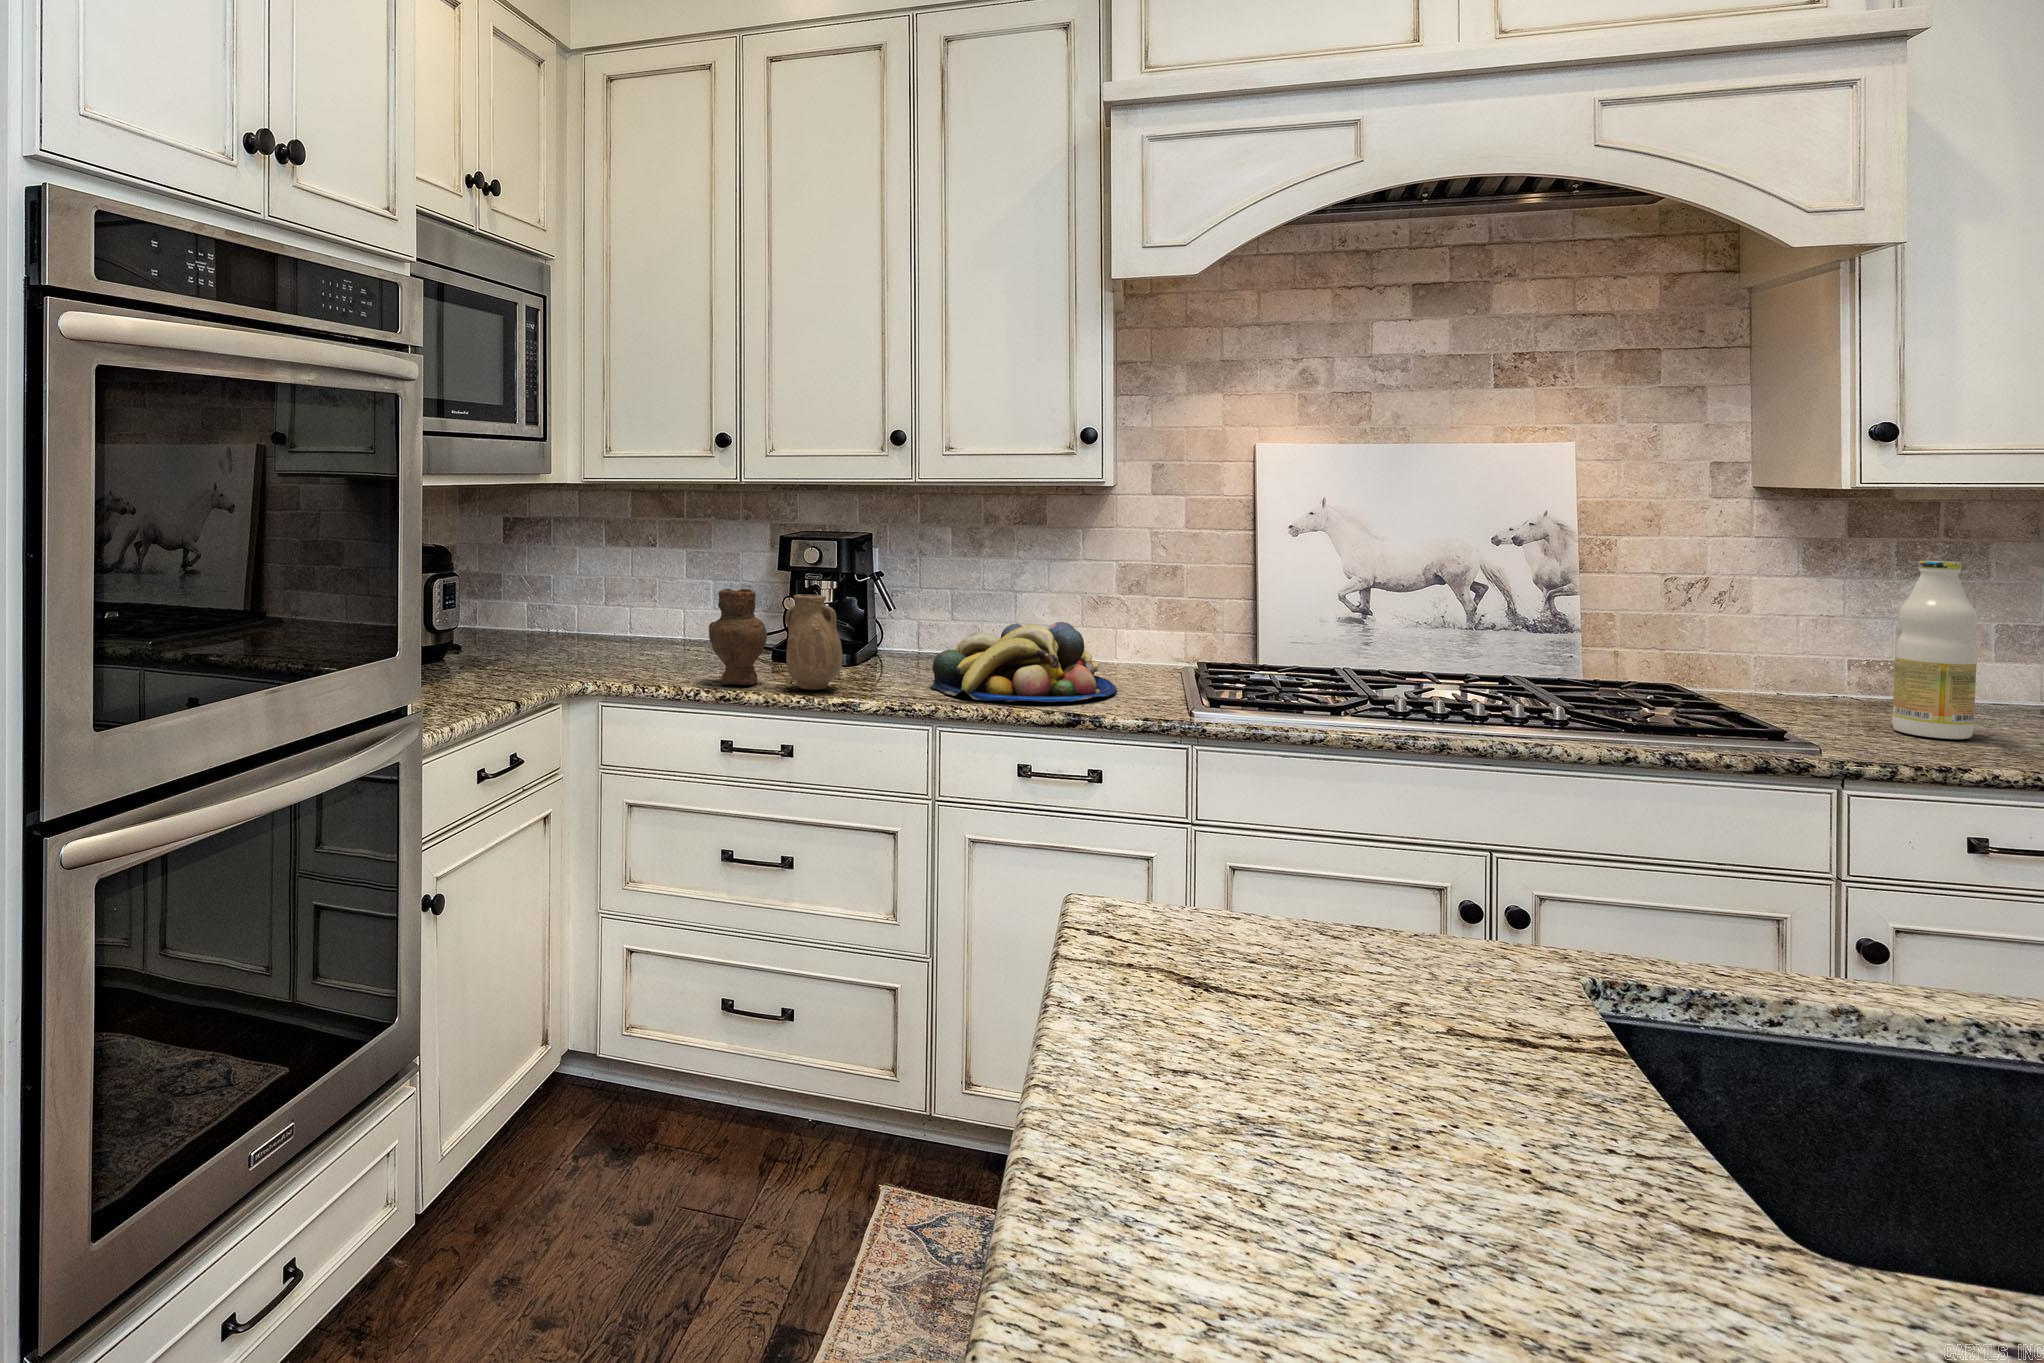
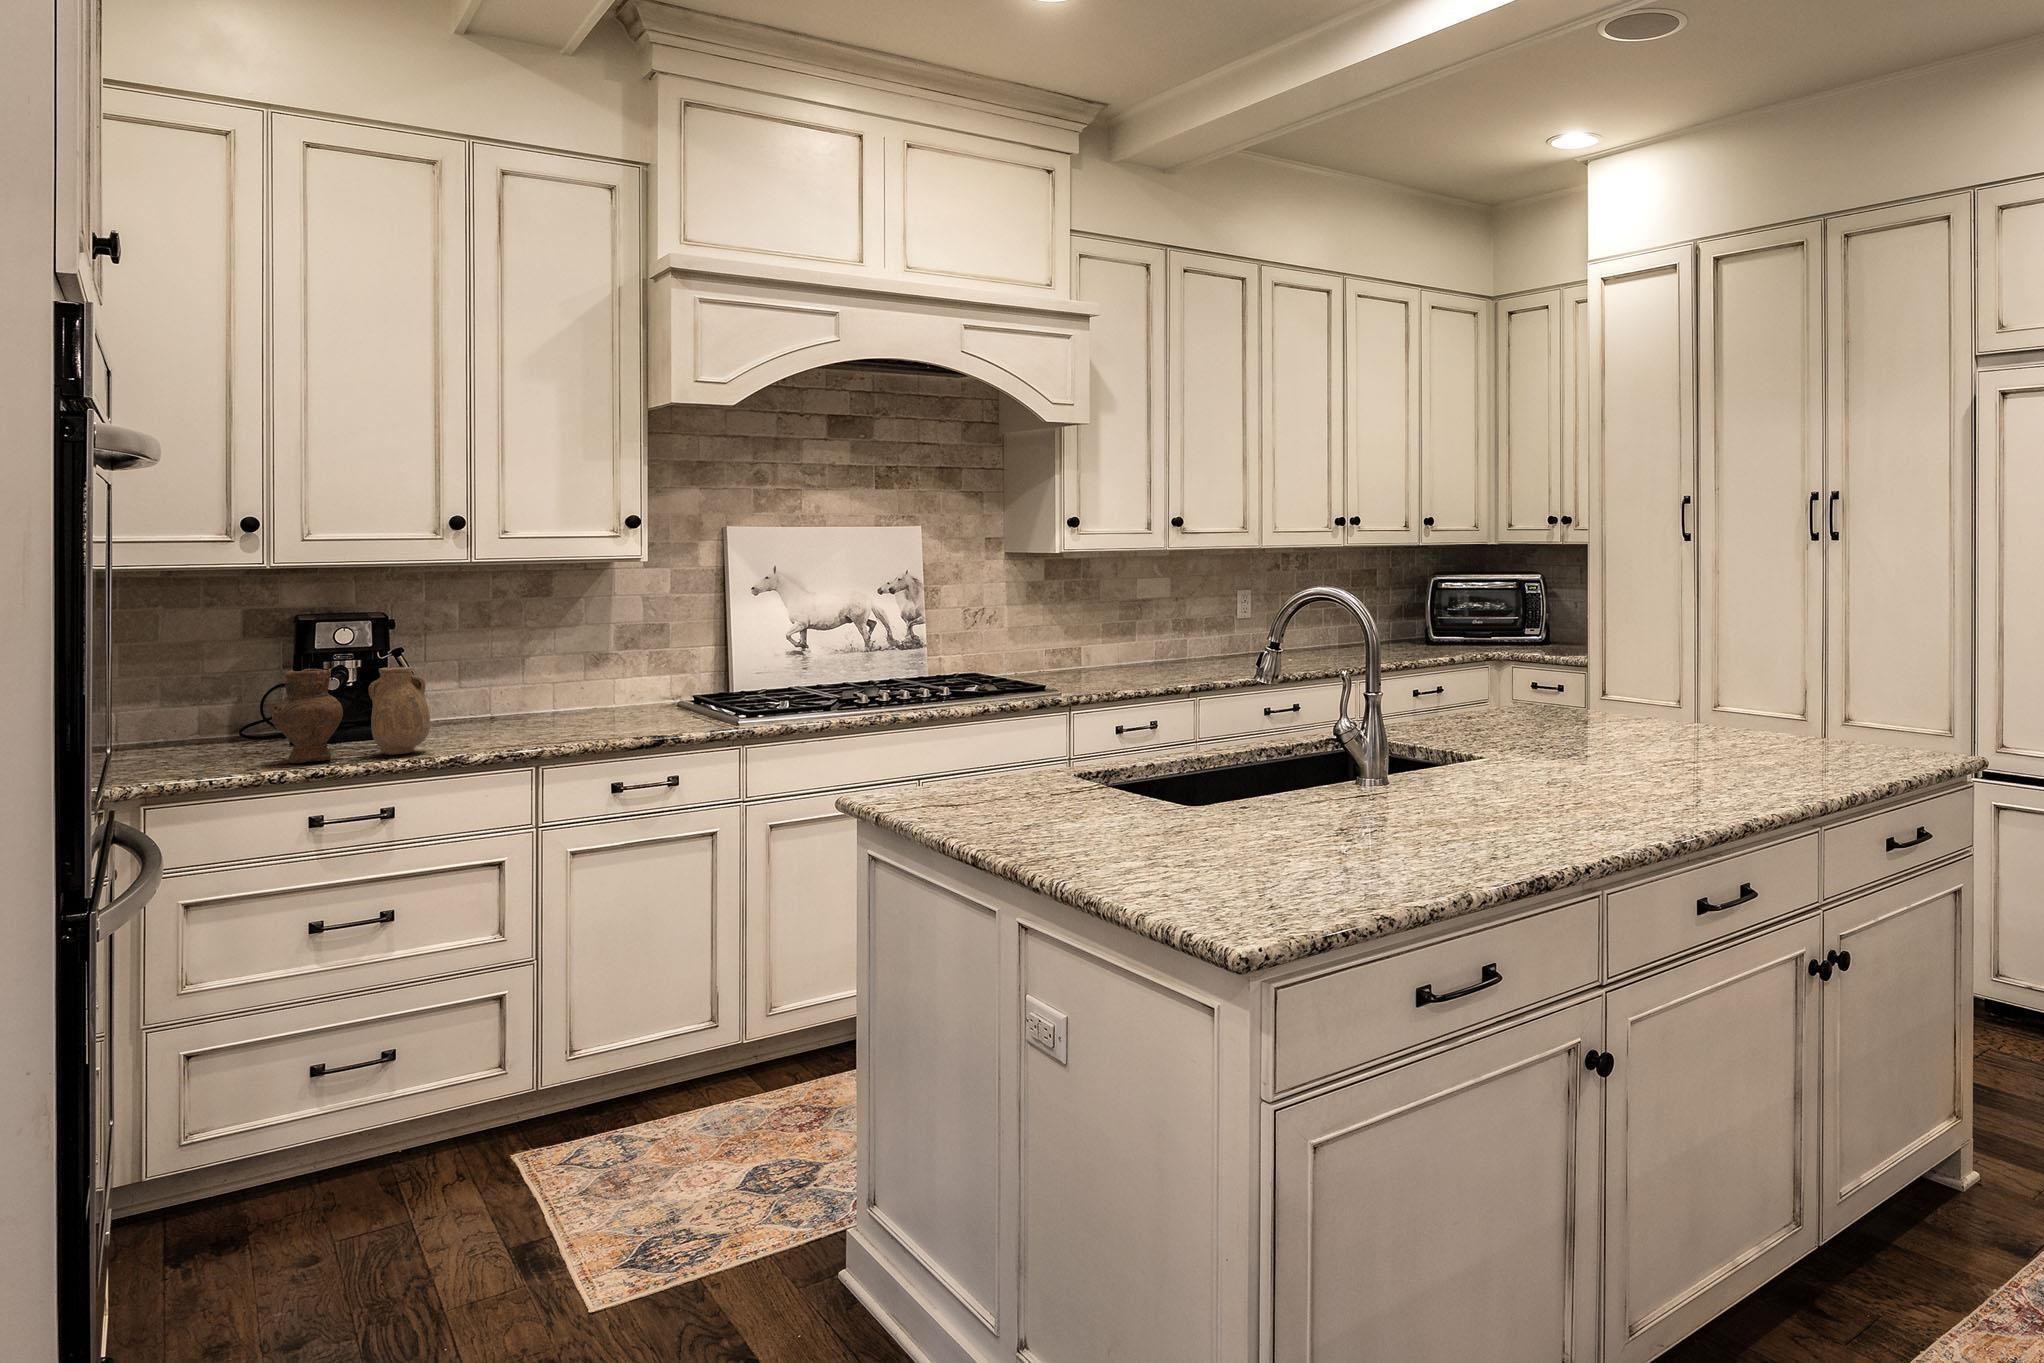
bottle: present [1892,561,1978,739] -> none [1079,590,1110,683]
fruit bowl: present [931,622,1117,702] -> none [501,673,664,740]

